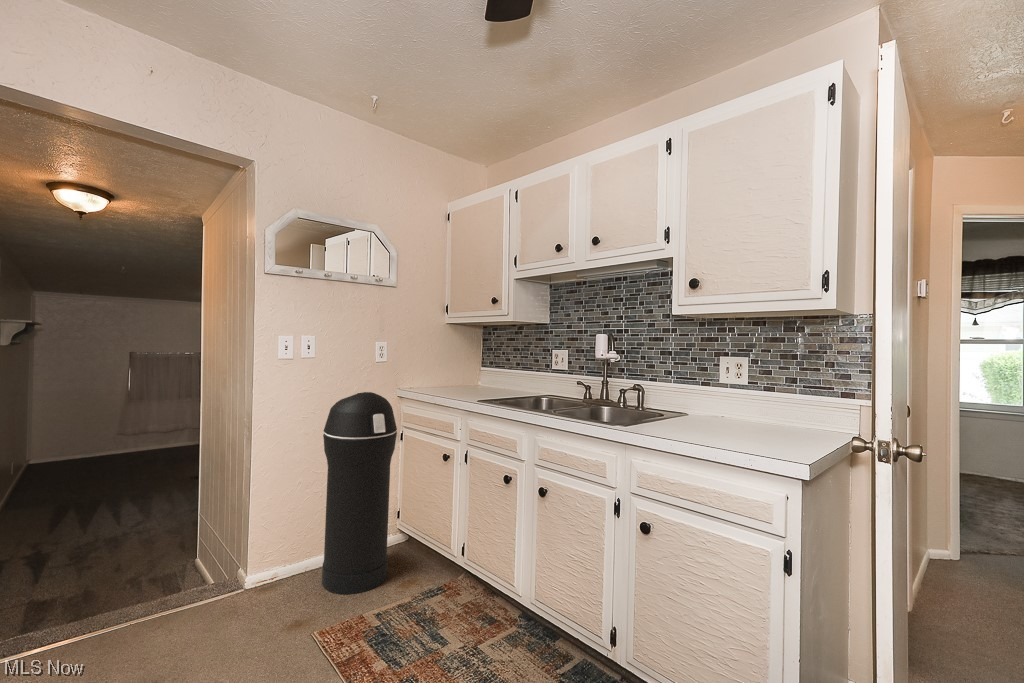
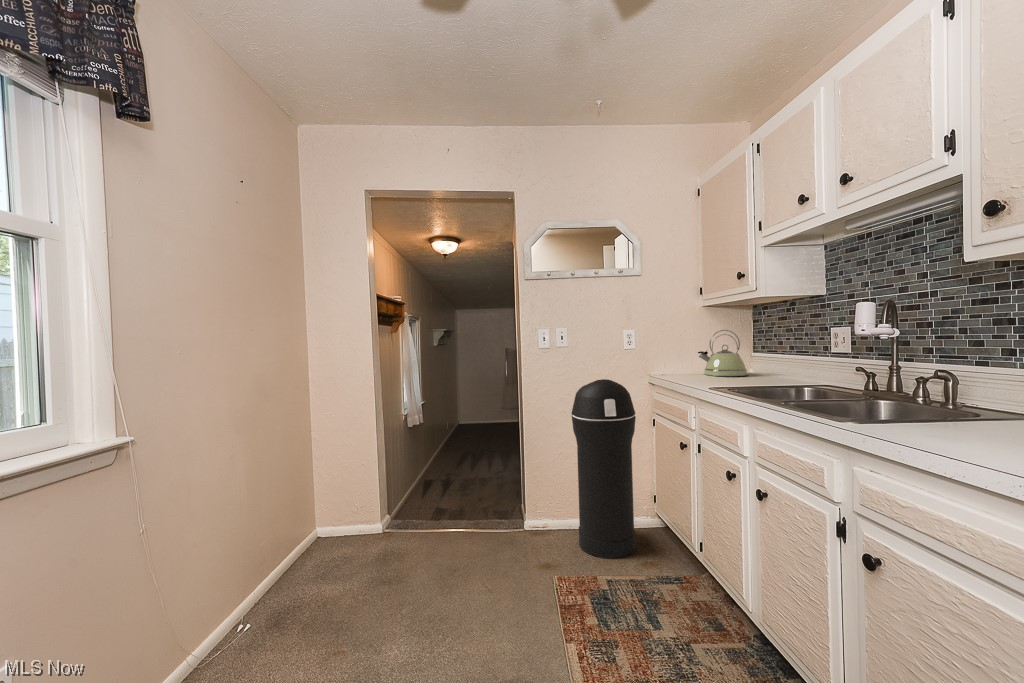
kettle: none [446,345,486,388] -> present [698,330,748,376]

